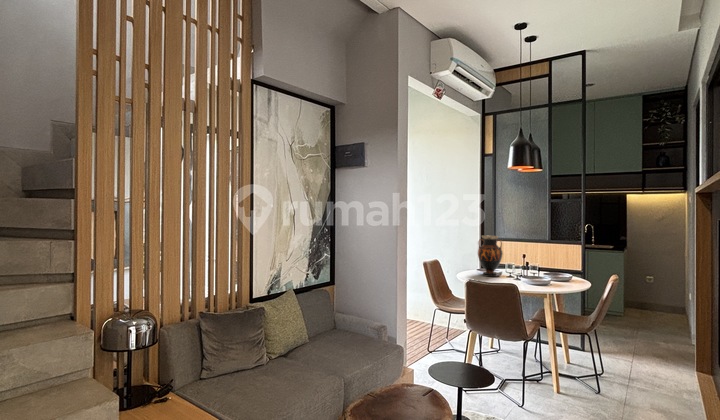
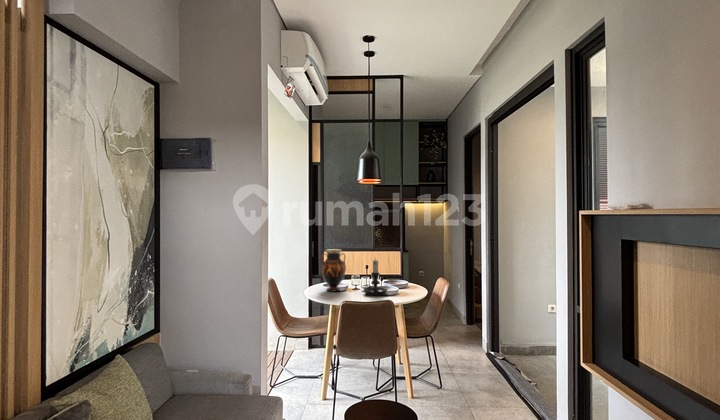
candle holder: none [514,245,542,282] -> present [364,260,388,295]

